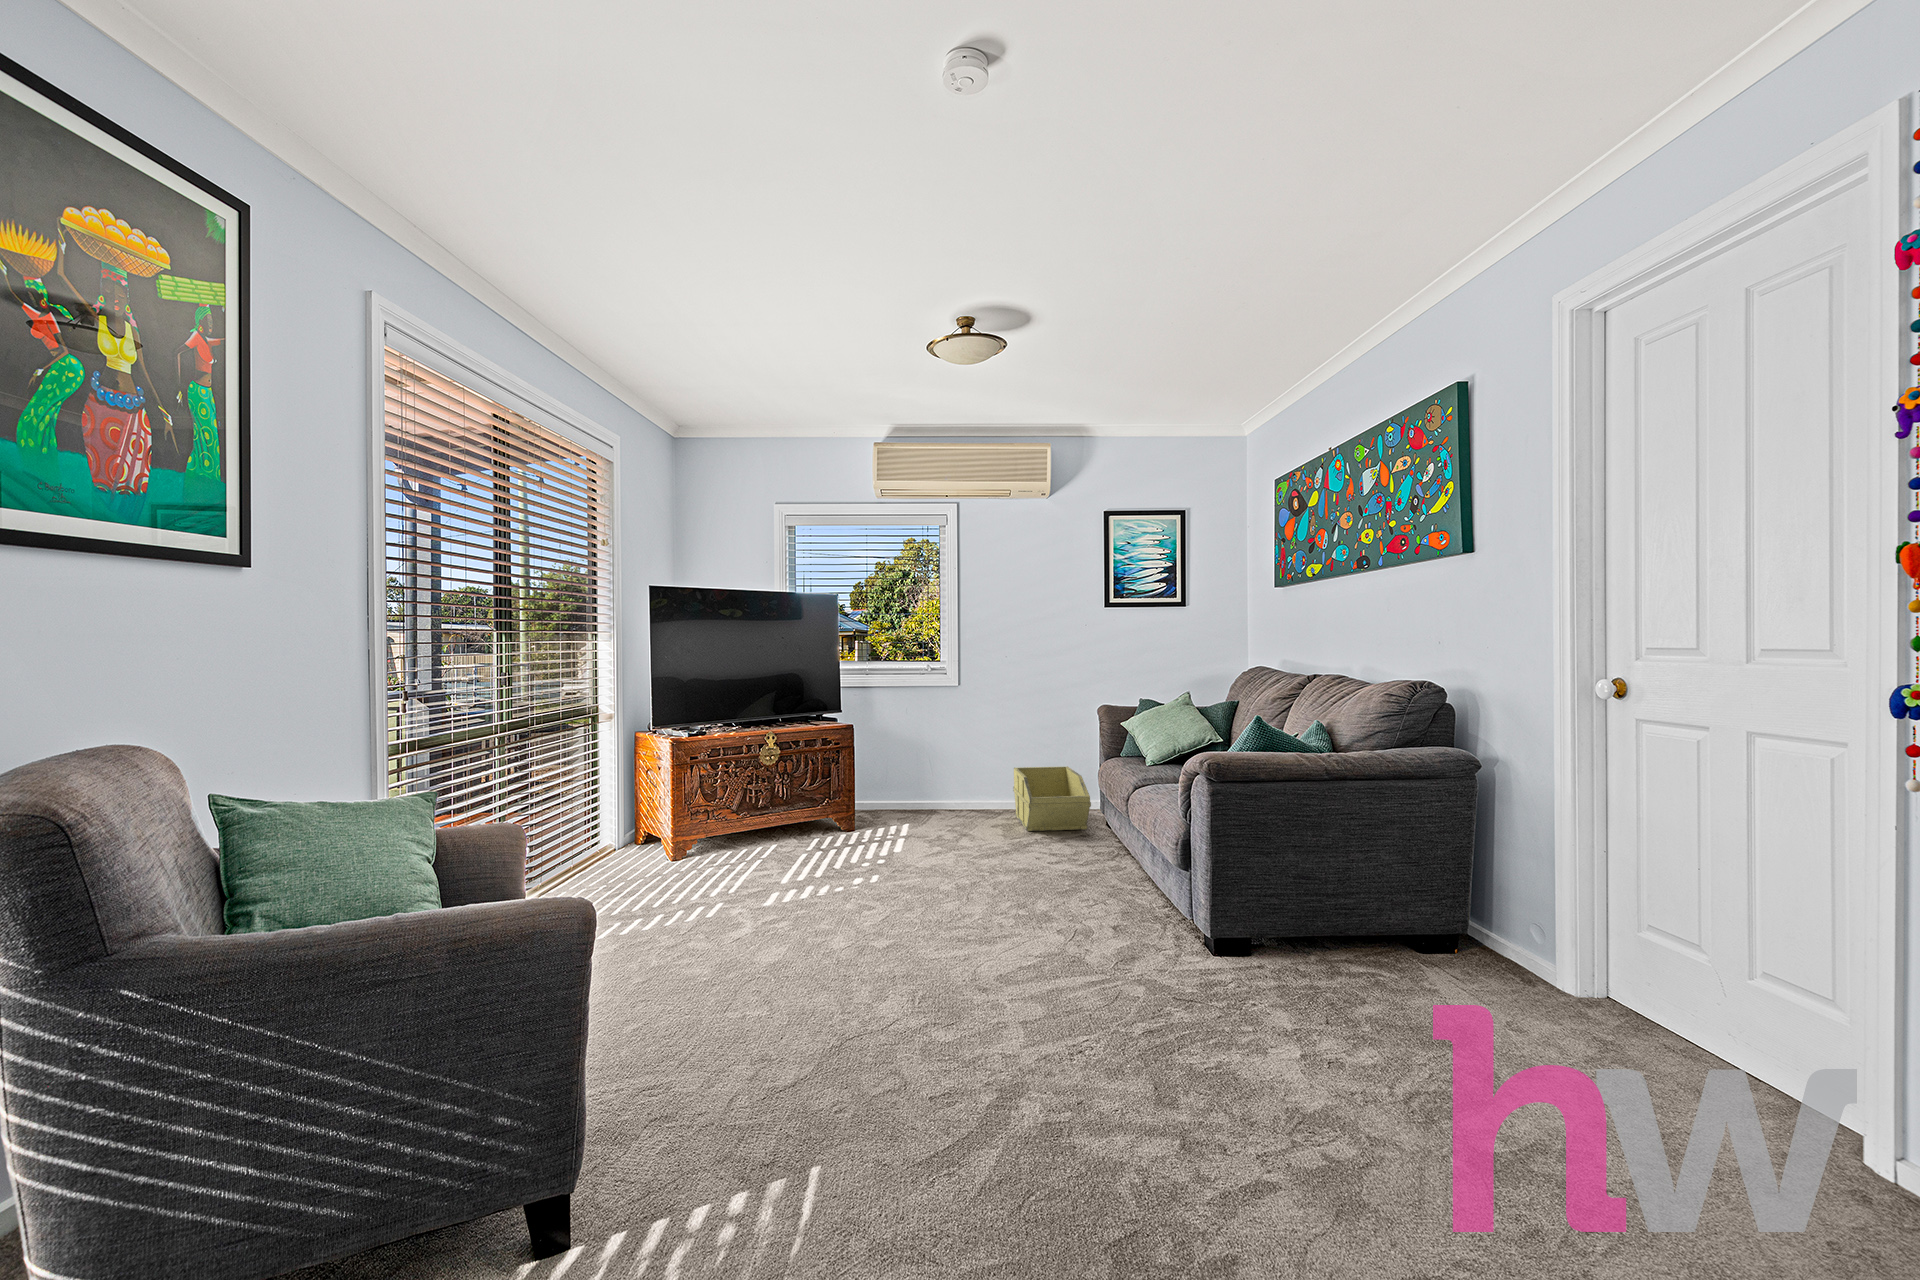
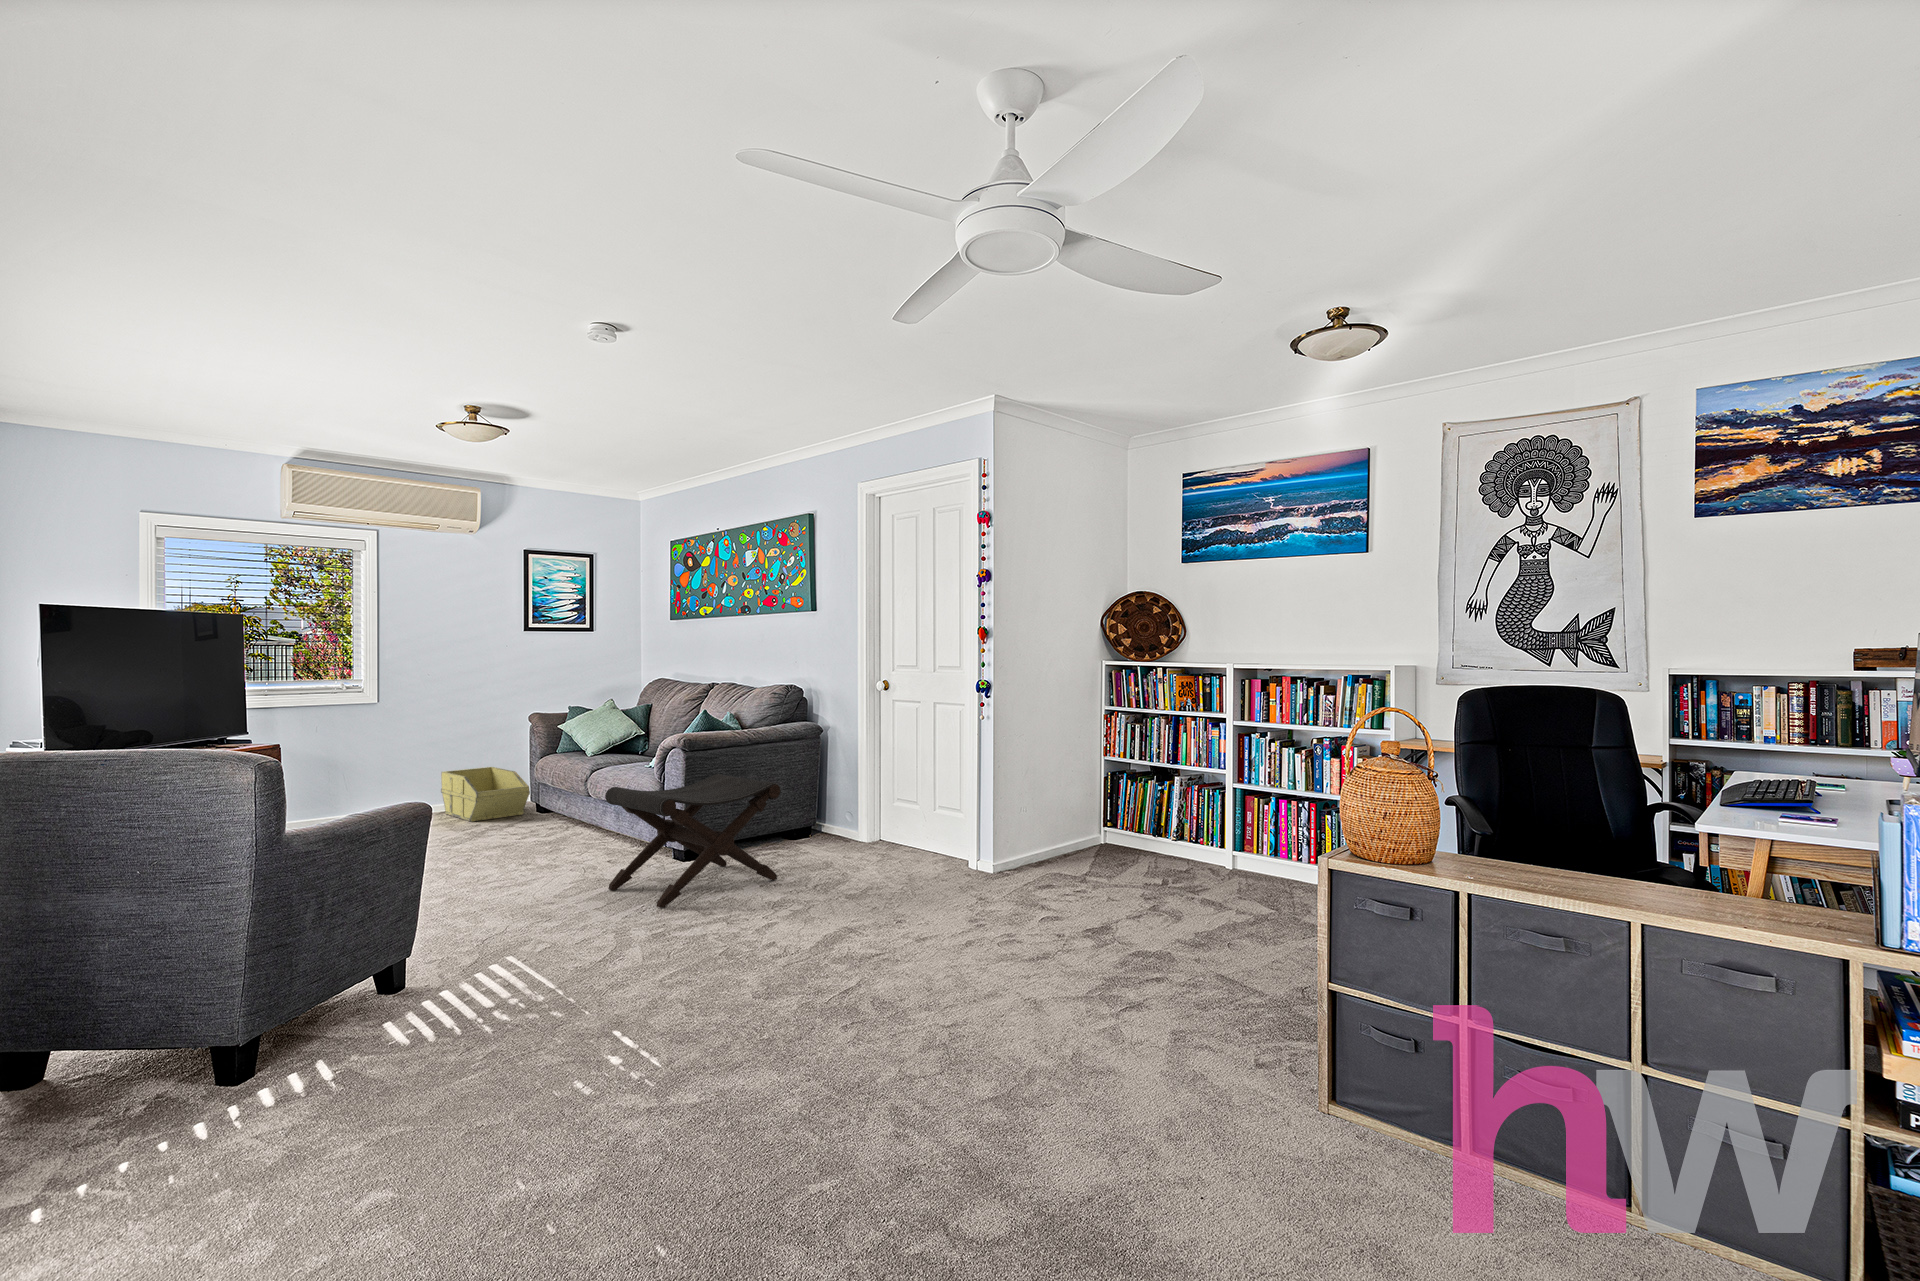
footstool: none [1063,826,1345,1056] -> present [605,774,781,908]

